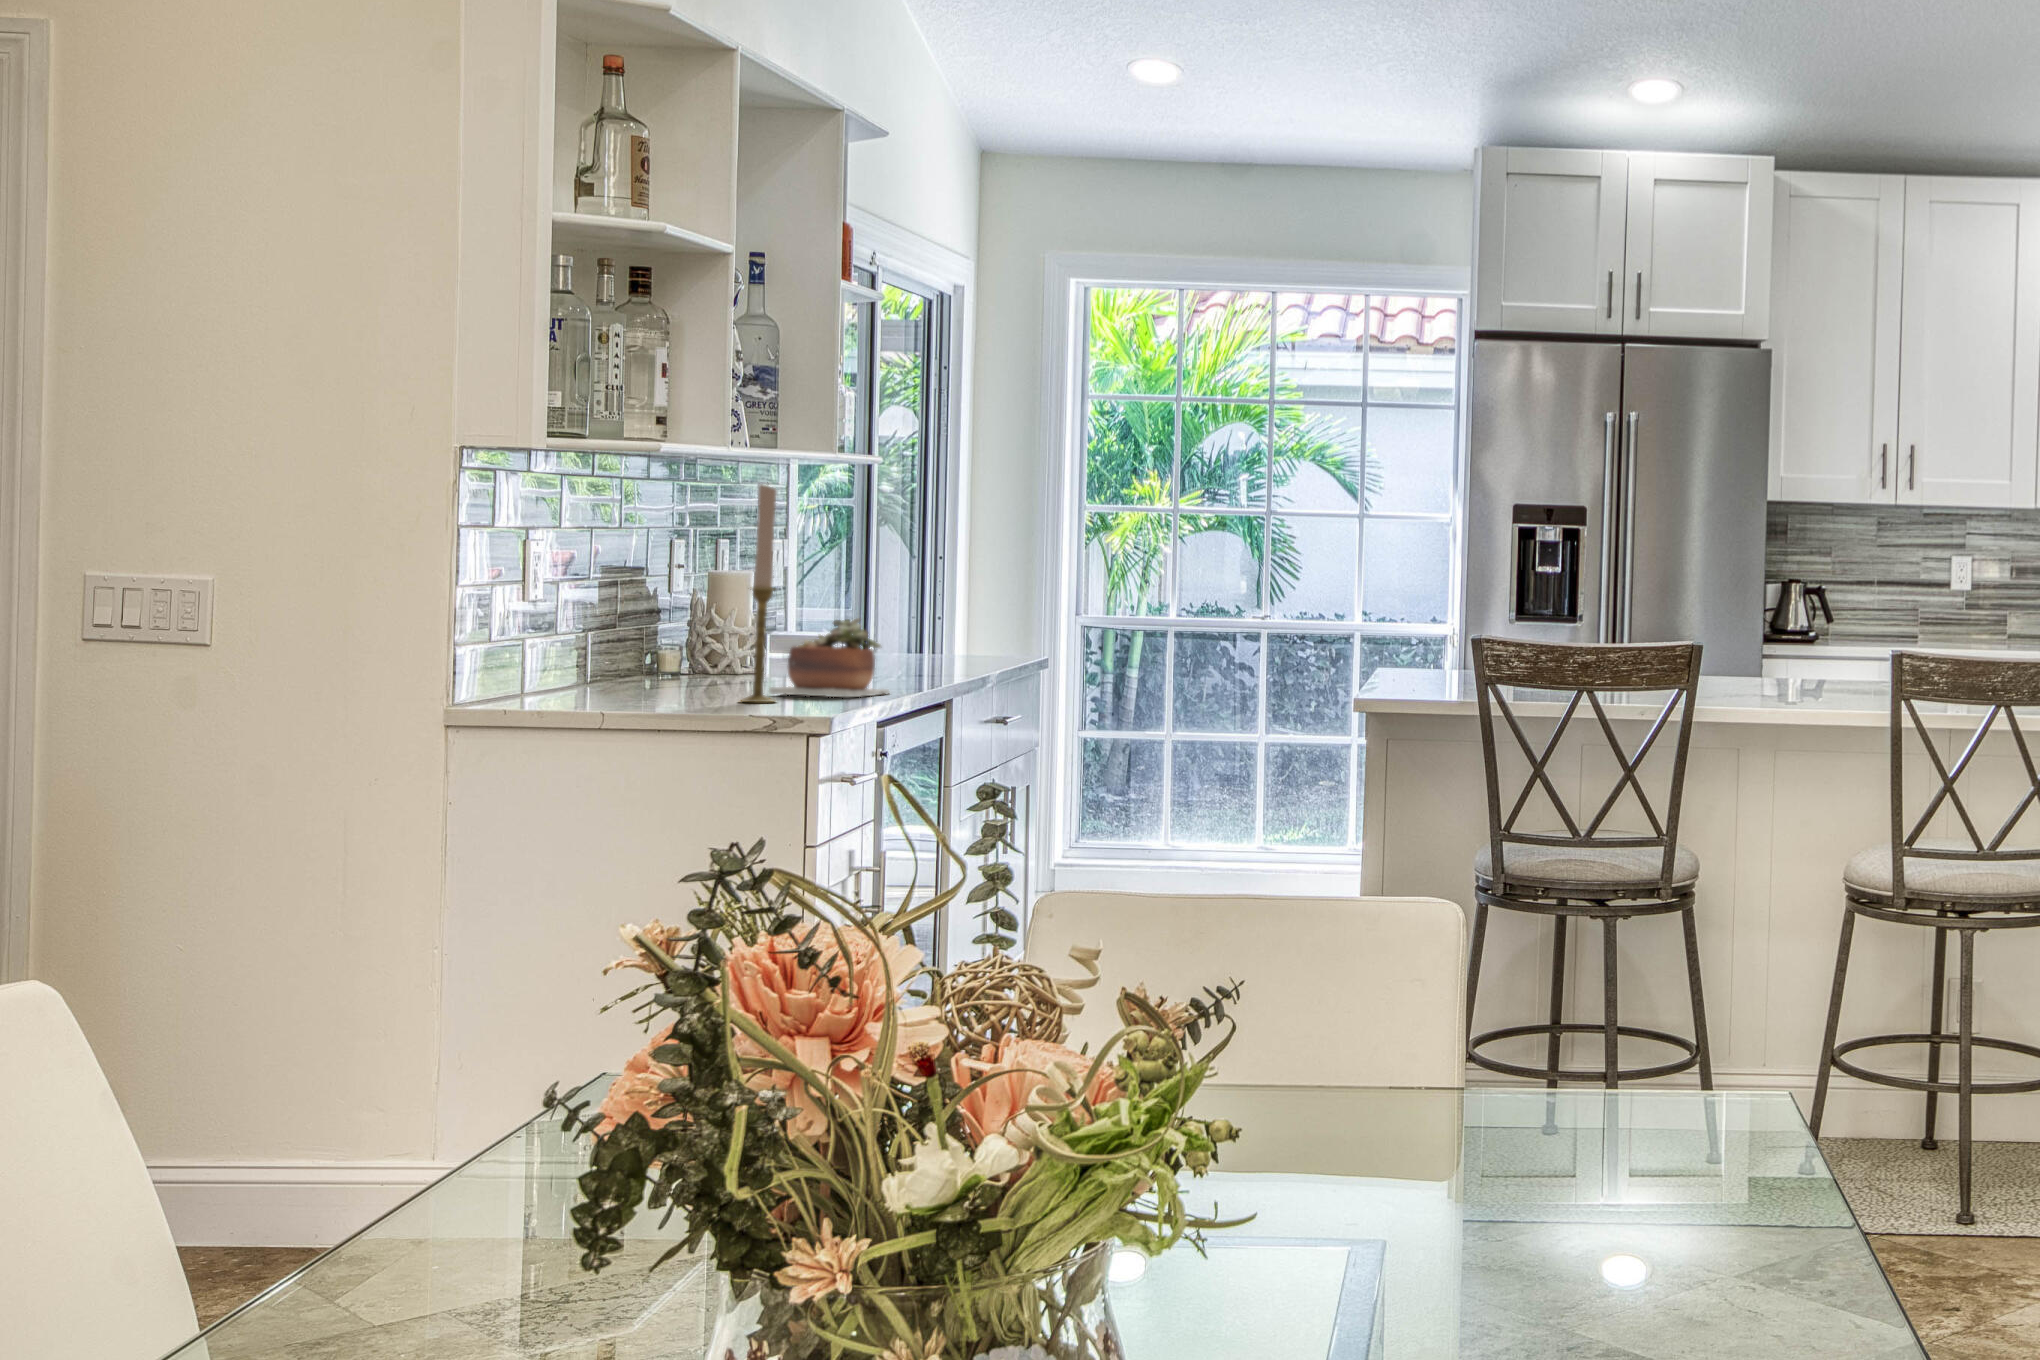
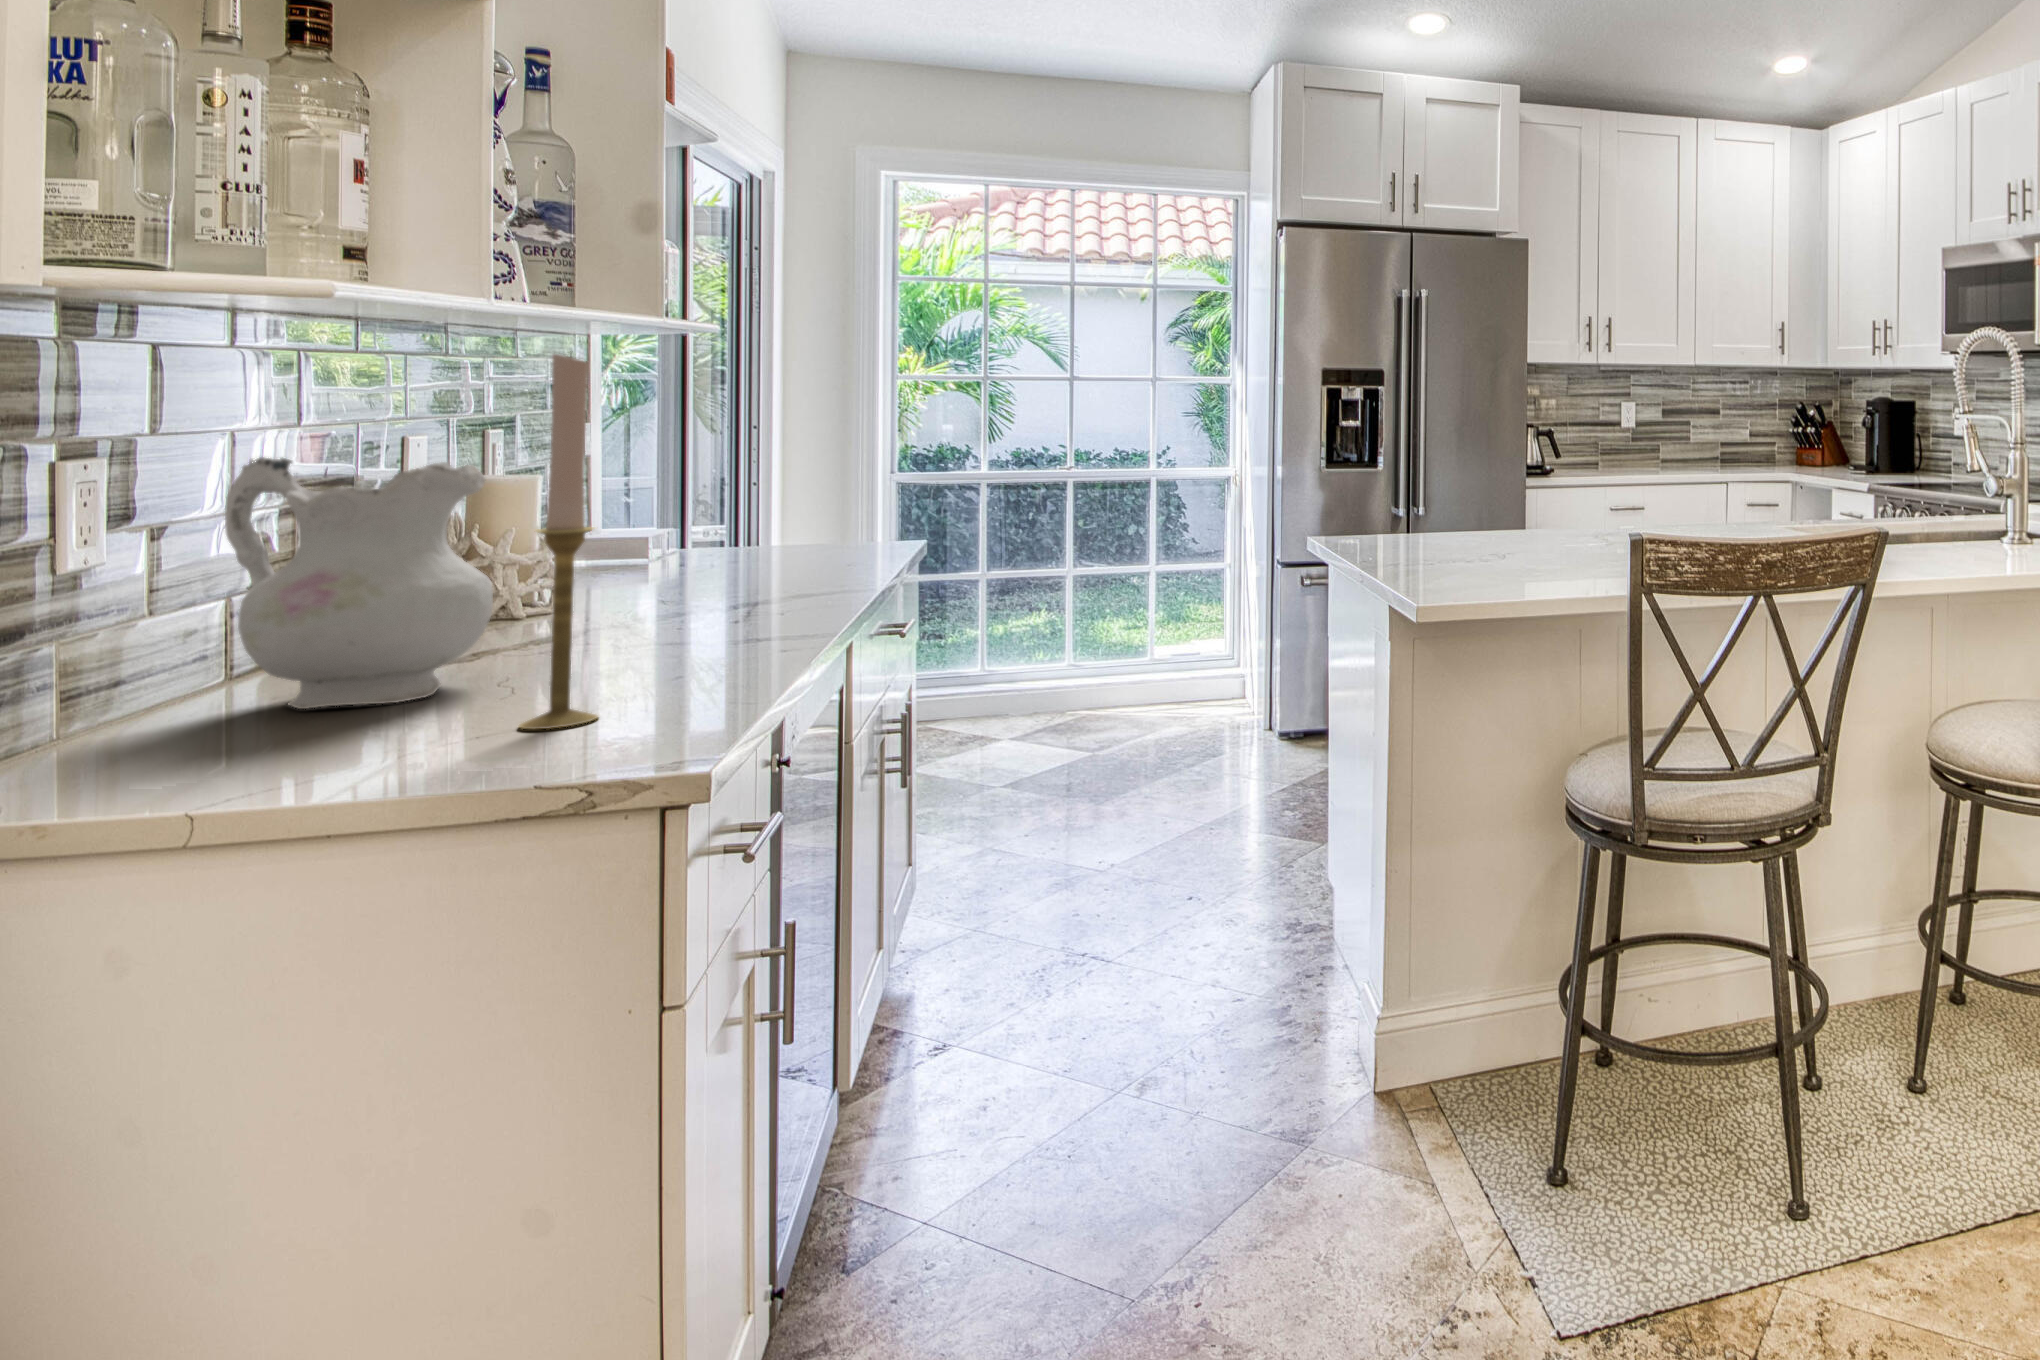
ceramic pitcher: none [596,543,725,693] -> present [225,457,493,709]
succulent plant: present [769,618,890,697] -> none [578,550,788,685]

